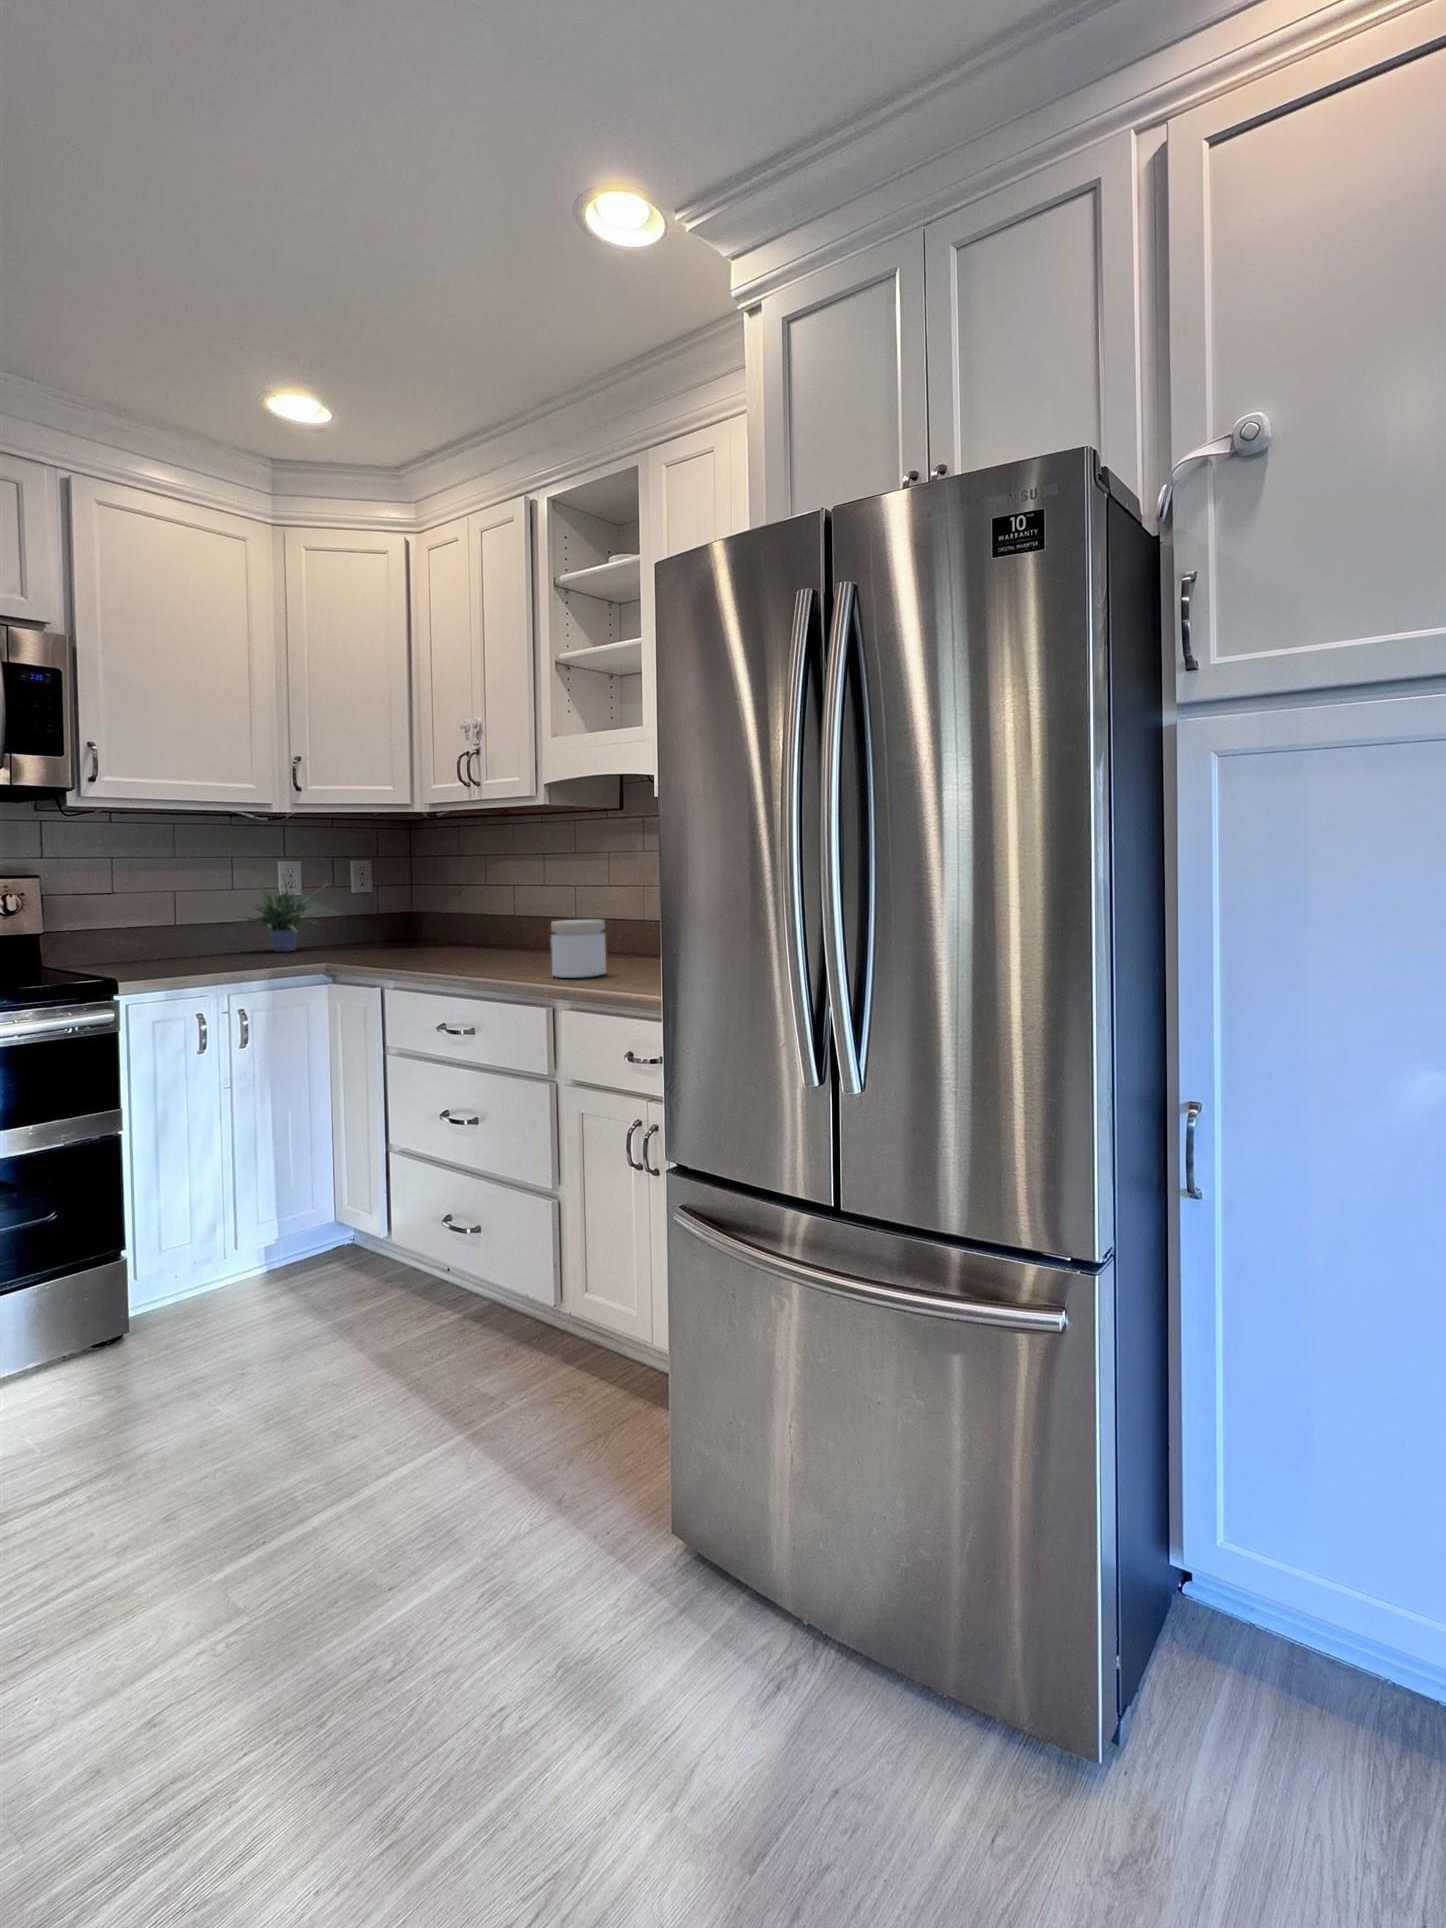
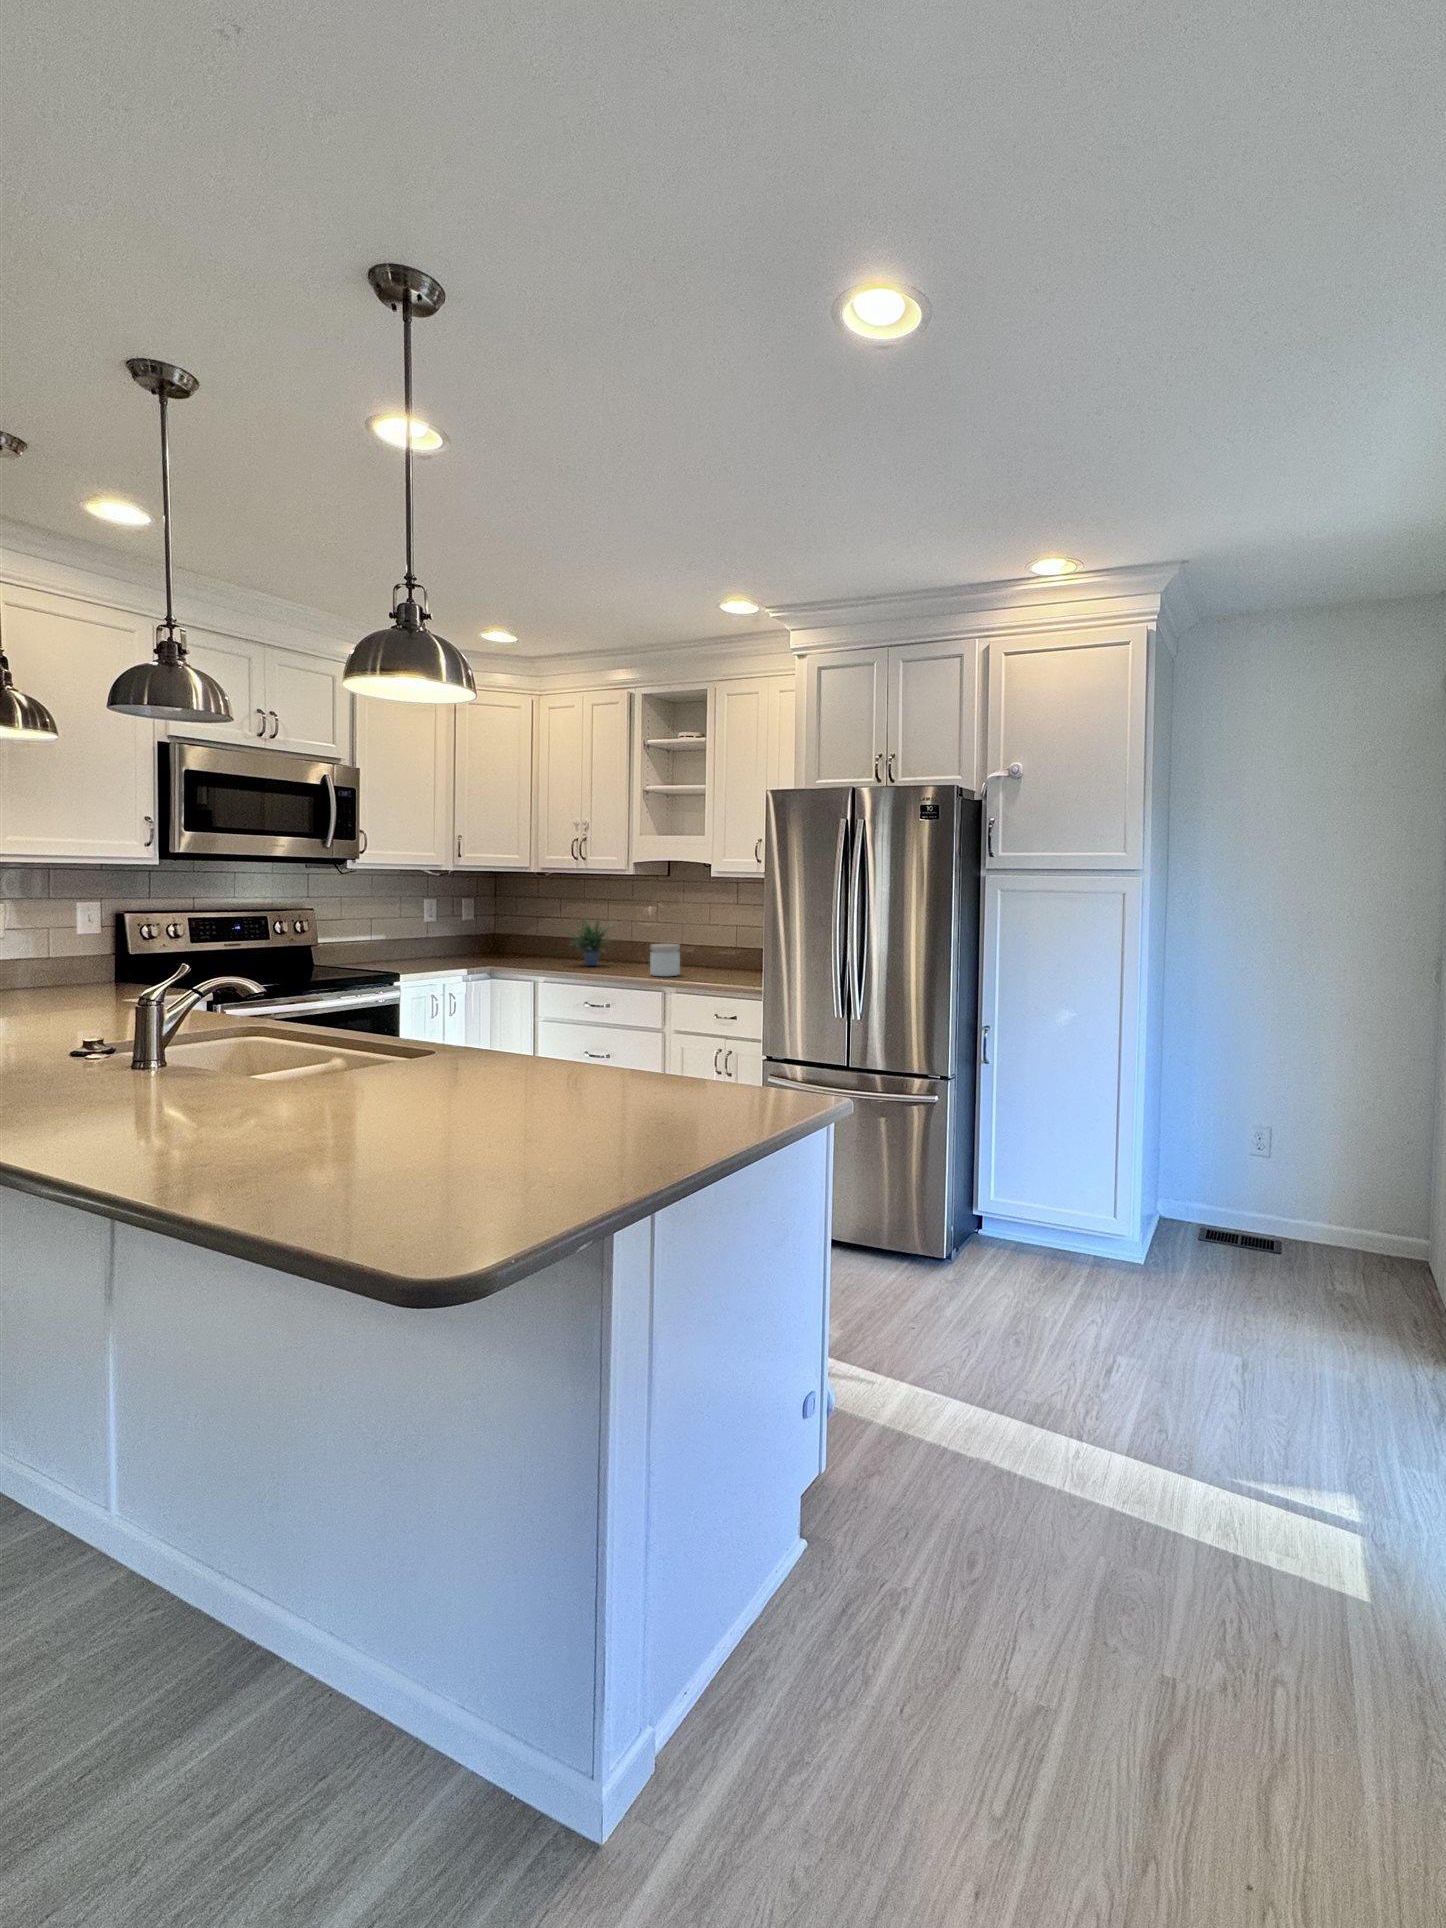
potted plant: present [238,871,331,951] -> present [570,920,616,966]

